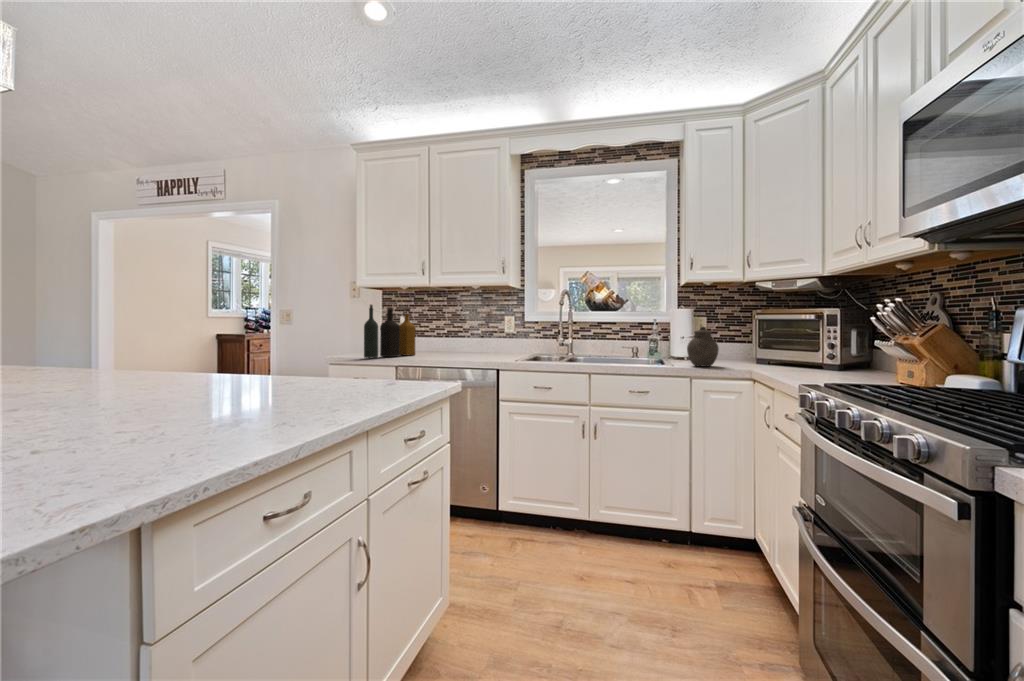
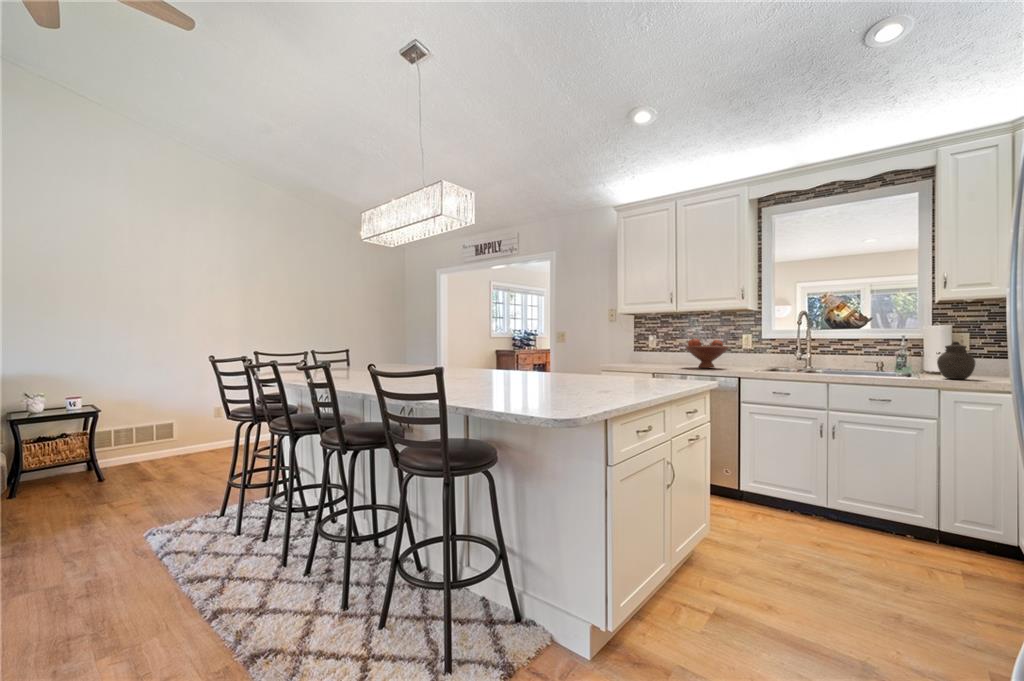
bottle: present [364,305,416,358] -> none [626,326,665,366]
fruit bowl: none [438,322,489,358] -> present [685,338,729,368]

